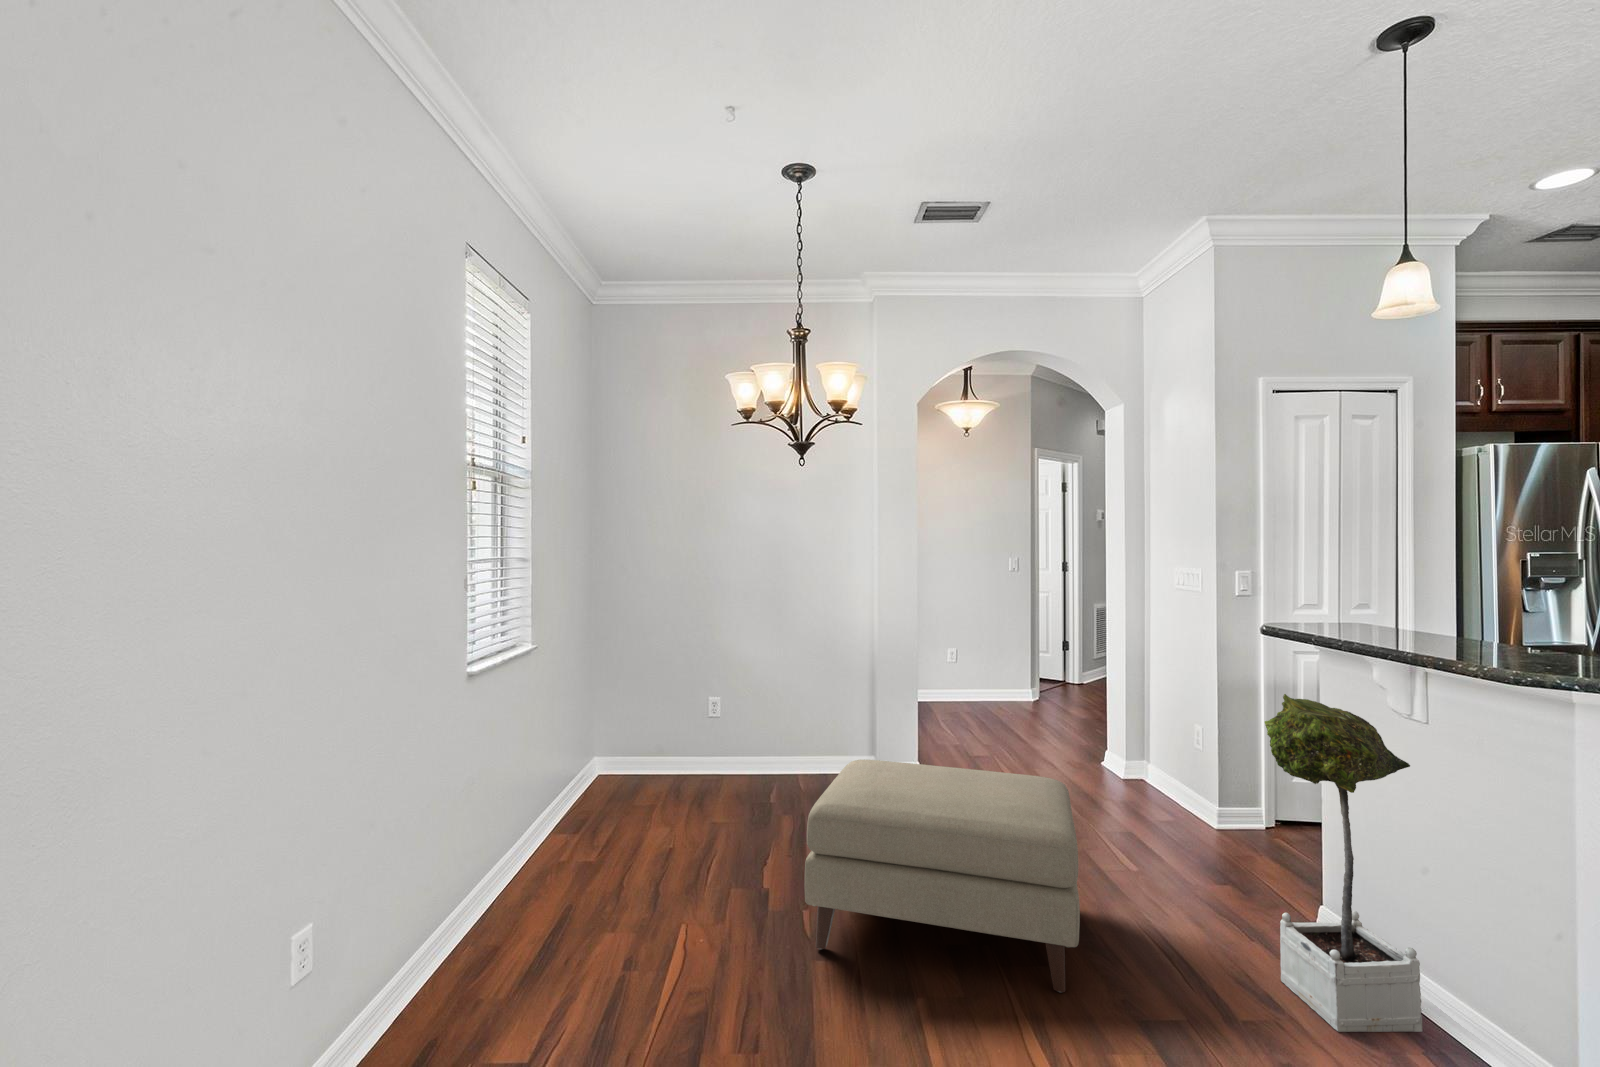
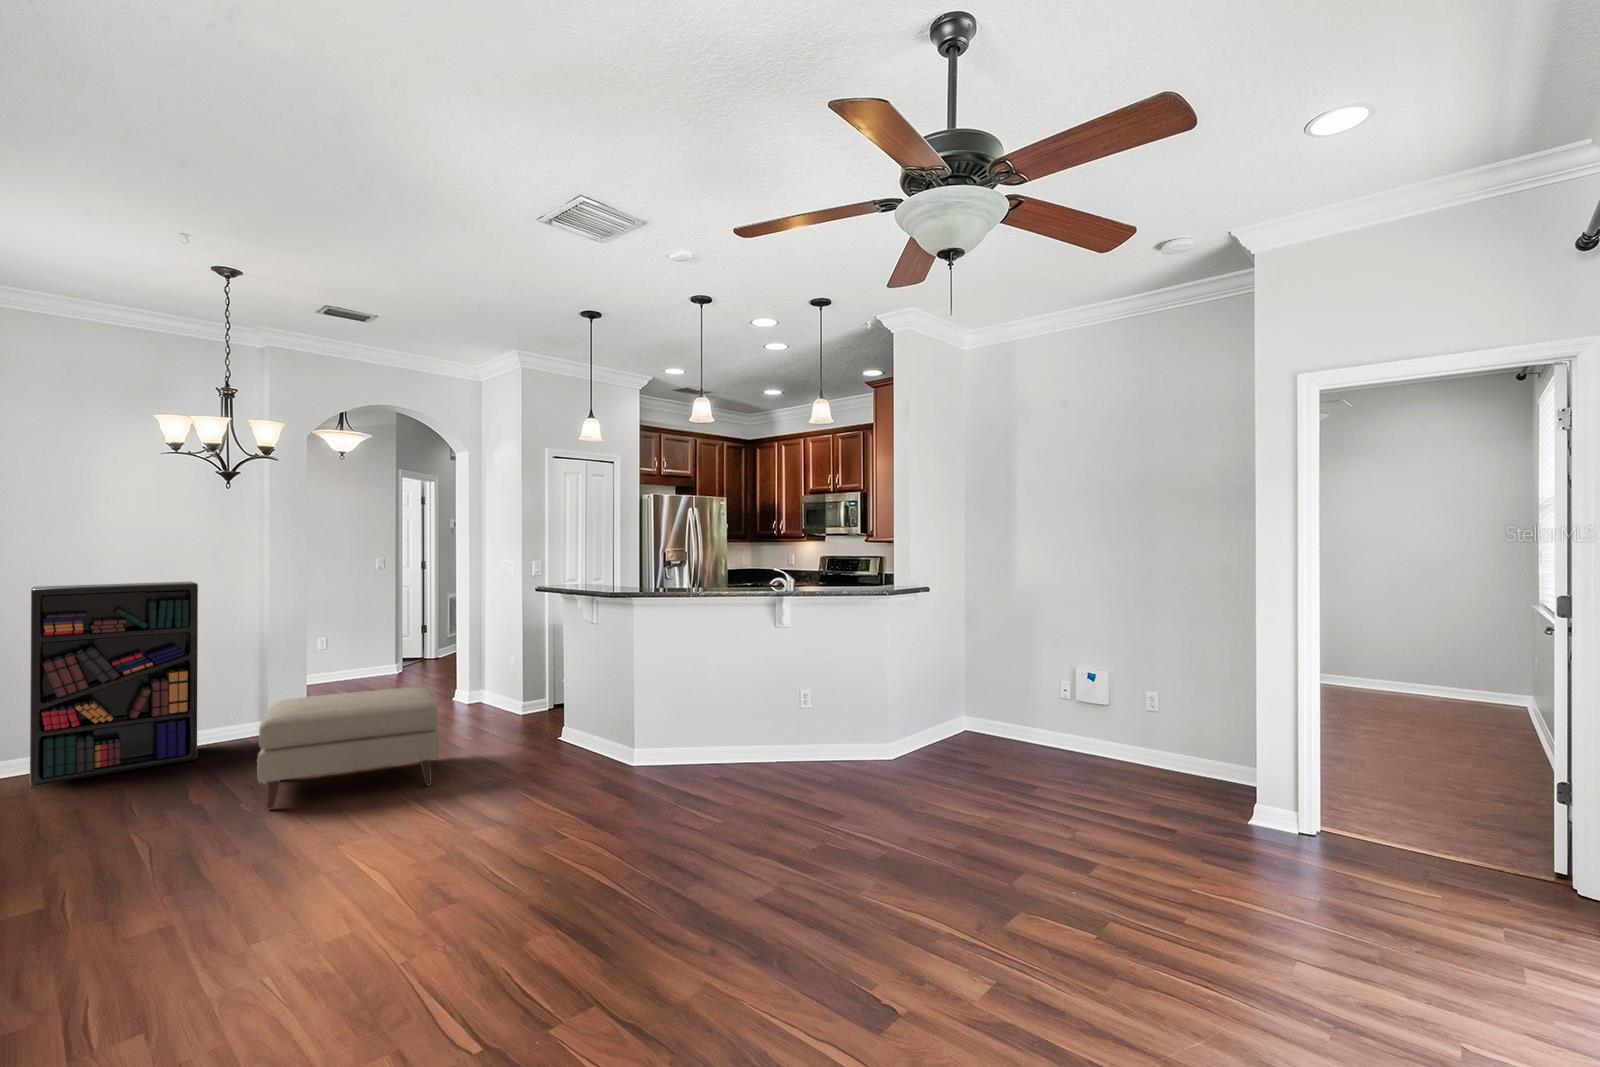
bookshelf: none [653,576,799,797] -> present [30,581,198,786]
potted tree: present [1265,694,1423,1032] -> none [531,620,591,764]

